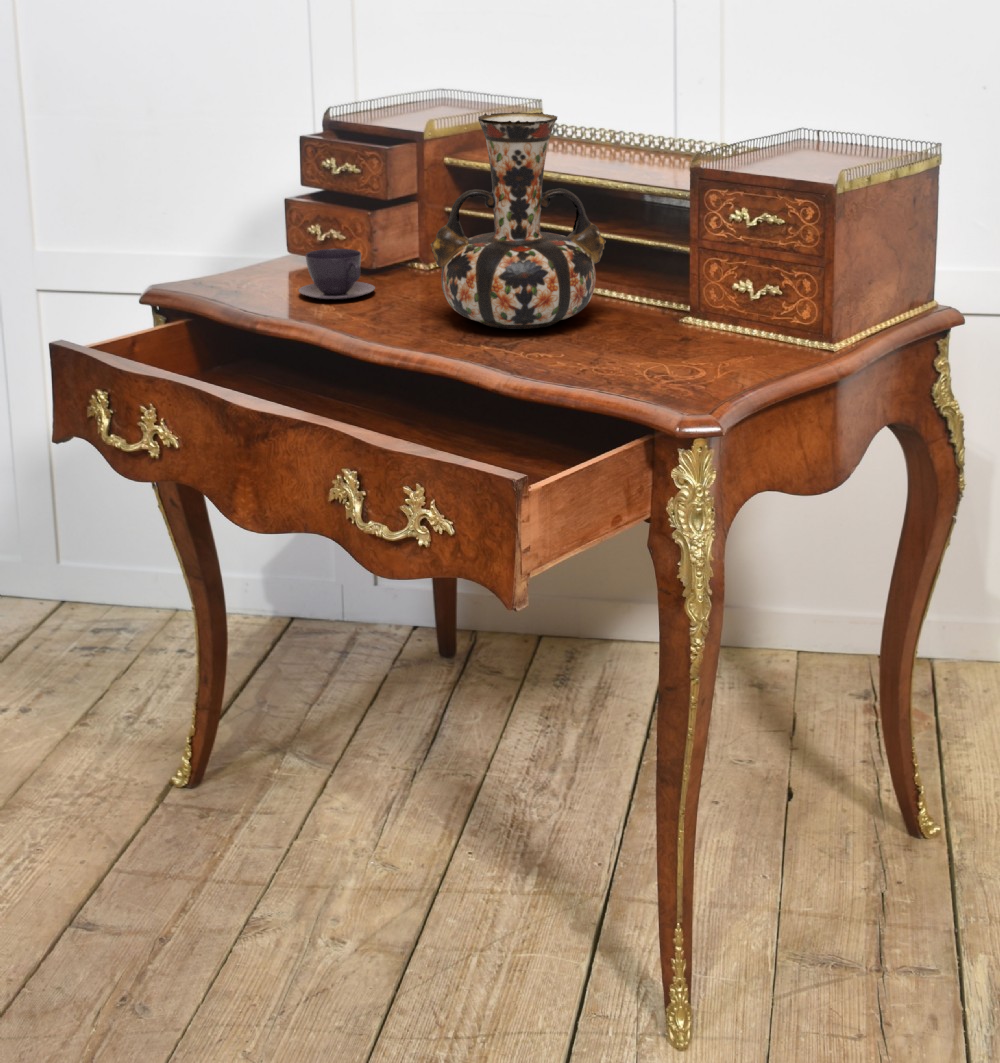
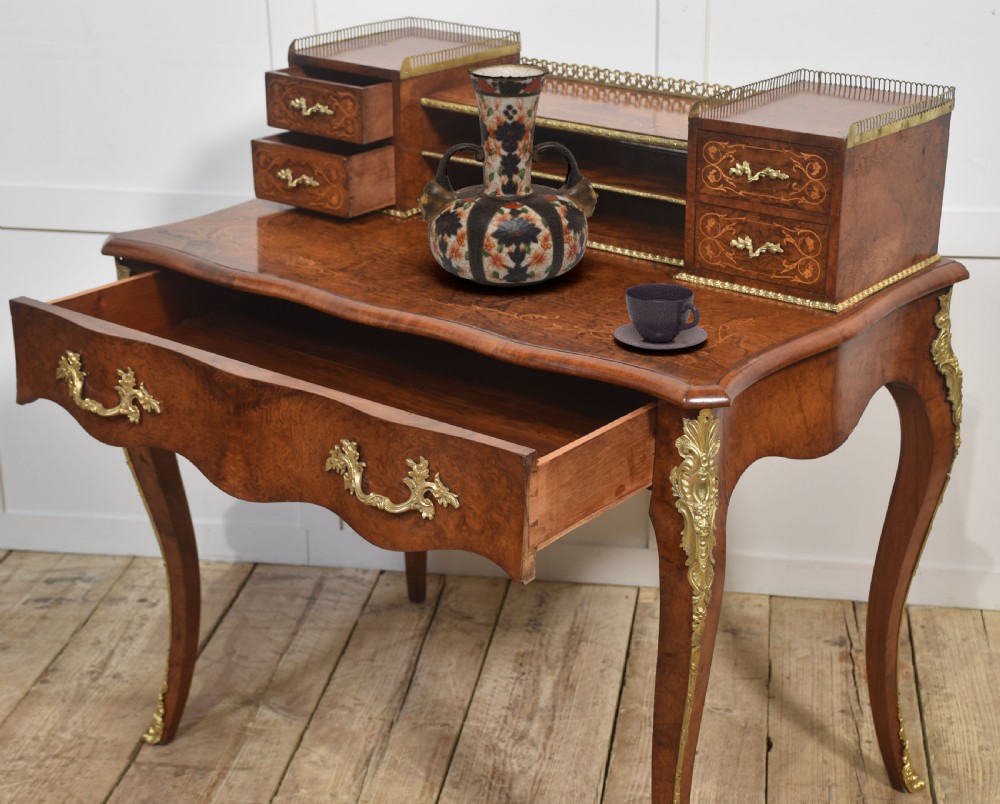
teacup: present [299,249,375,299] -> present [614,283,708,350]

